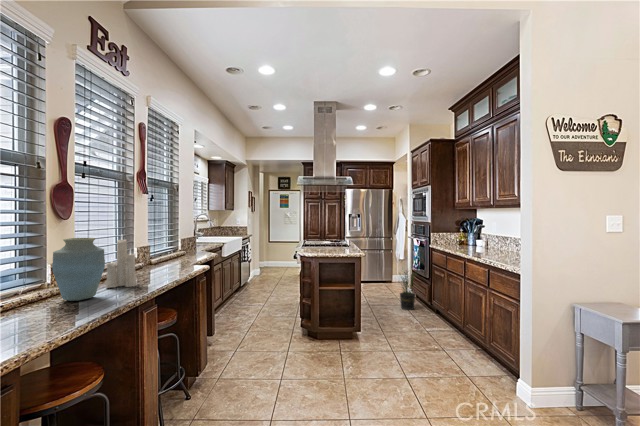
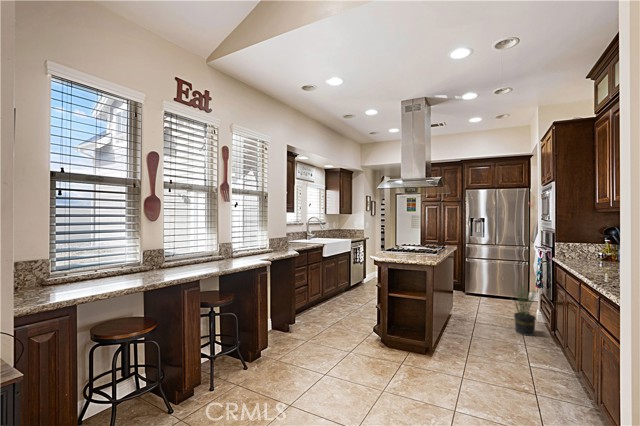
vase: present [52,238,105,301] -> none [129,234,163,278]
candle: present [106,238,136,288] -> none [173,230,193,272]

